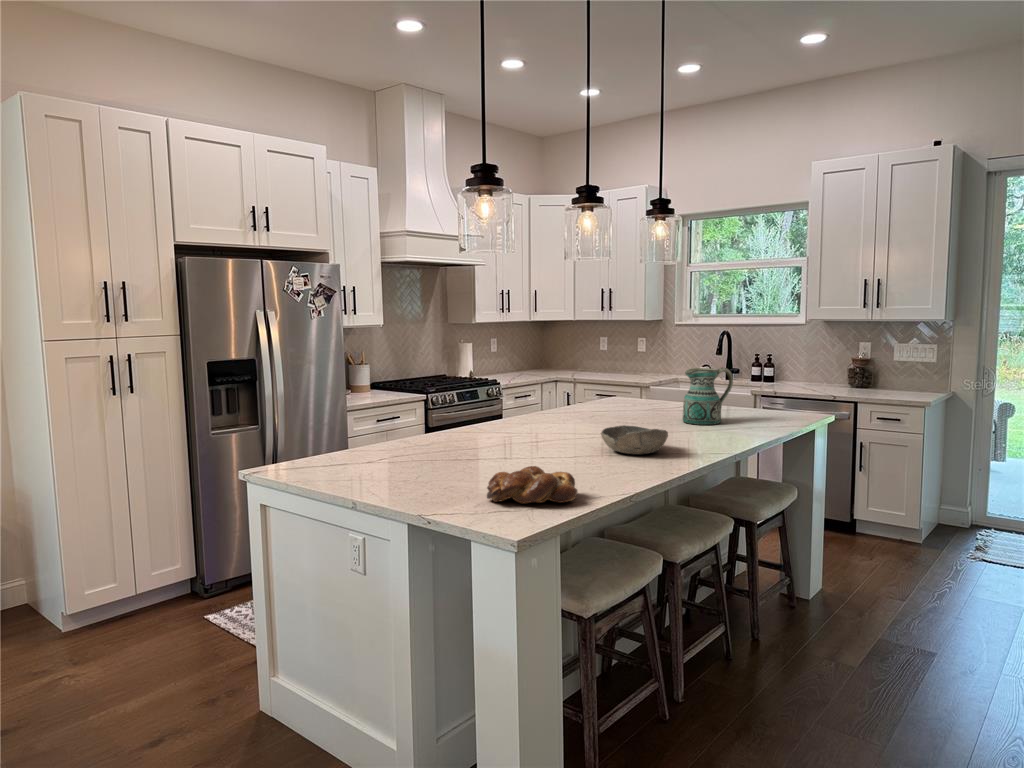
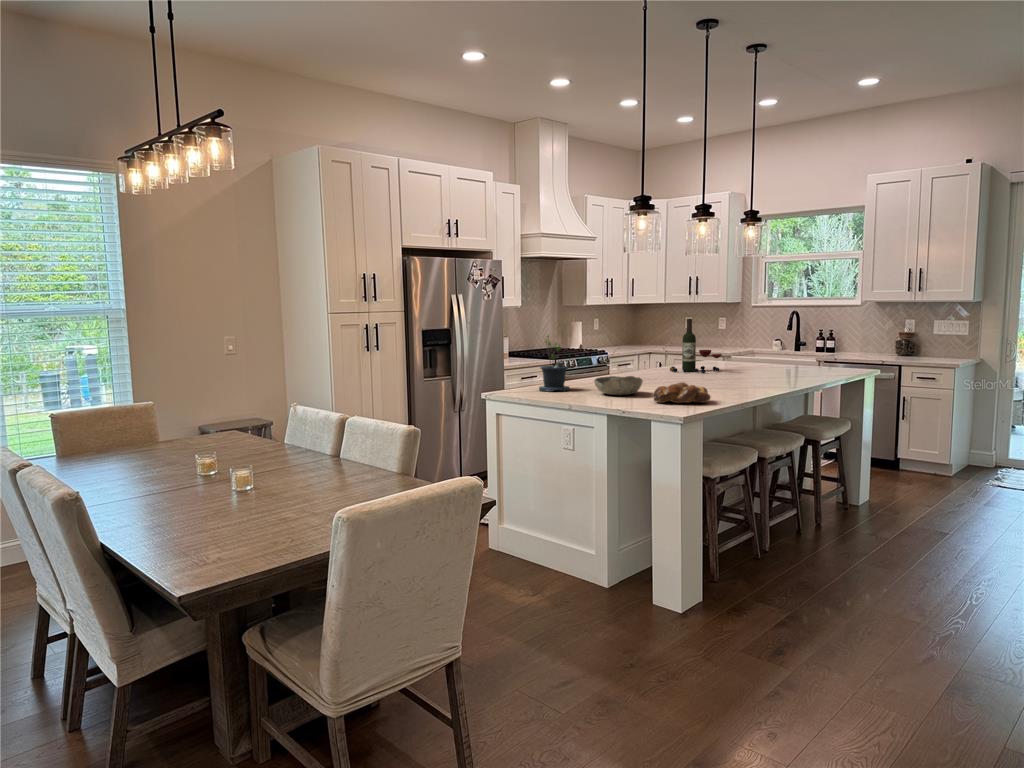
wine bottle: none [555,347,625,425] -> present [670,319,722,373]
ceramic pitcher: present [683,368,733,425] -> none [765,333,803,374]
potted plant: none [331,378,382,470] -> present [539,334,570,392]
bowl: present [601,425,668,454] -> present [594,376,643,395]

